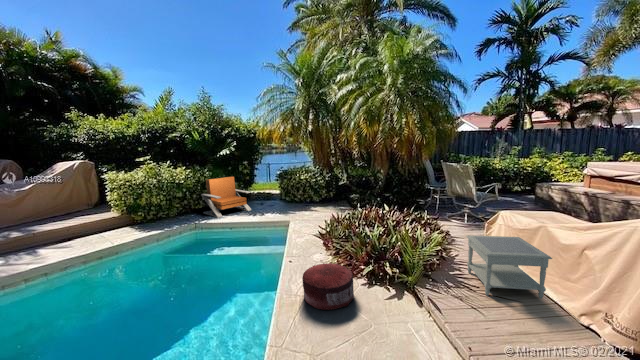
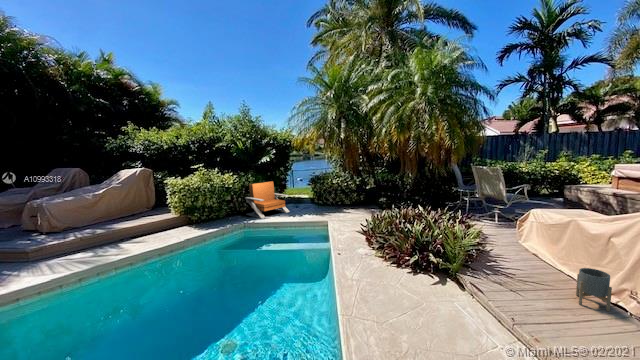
side table: present [466,235,552,299] -> none [501,230,583,284]
pouf: present [302,263,354,310] -> none [358,253,403,292]
planter: none [543,284,583,335] -> present [576,268,612,311]

